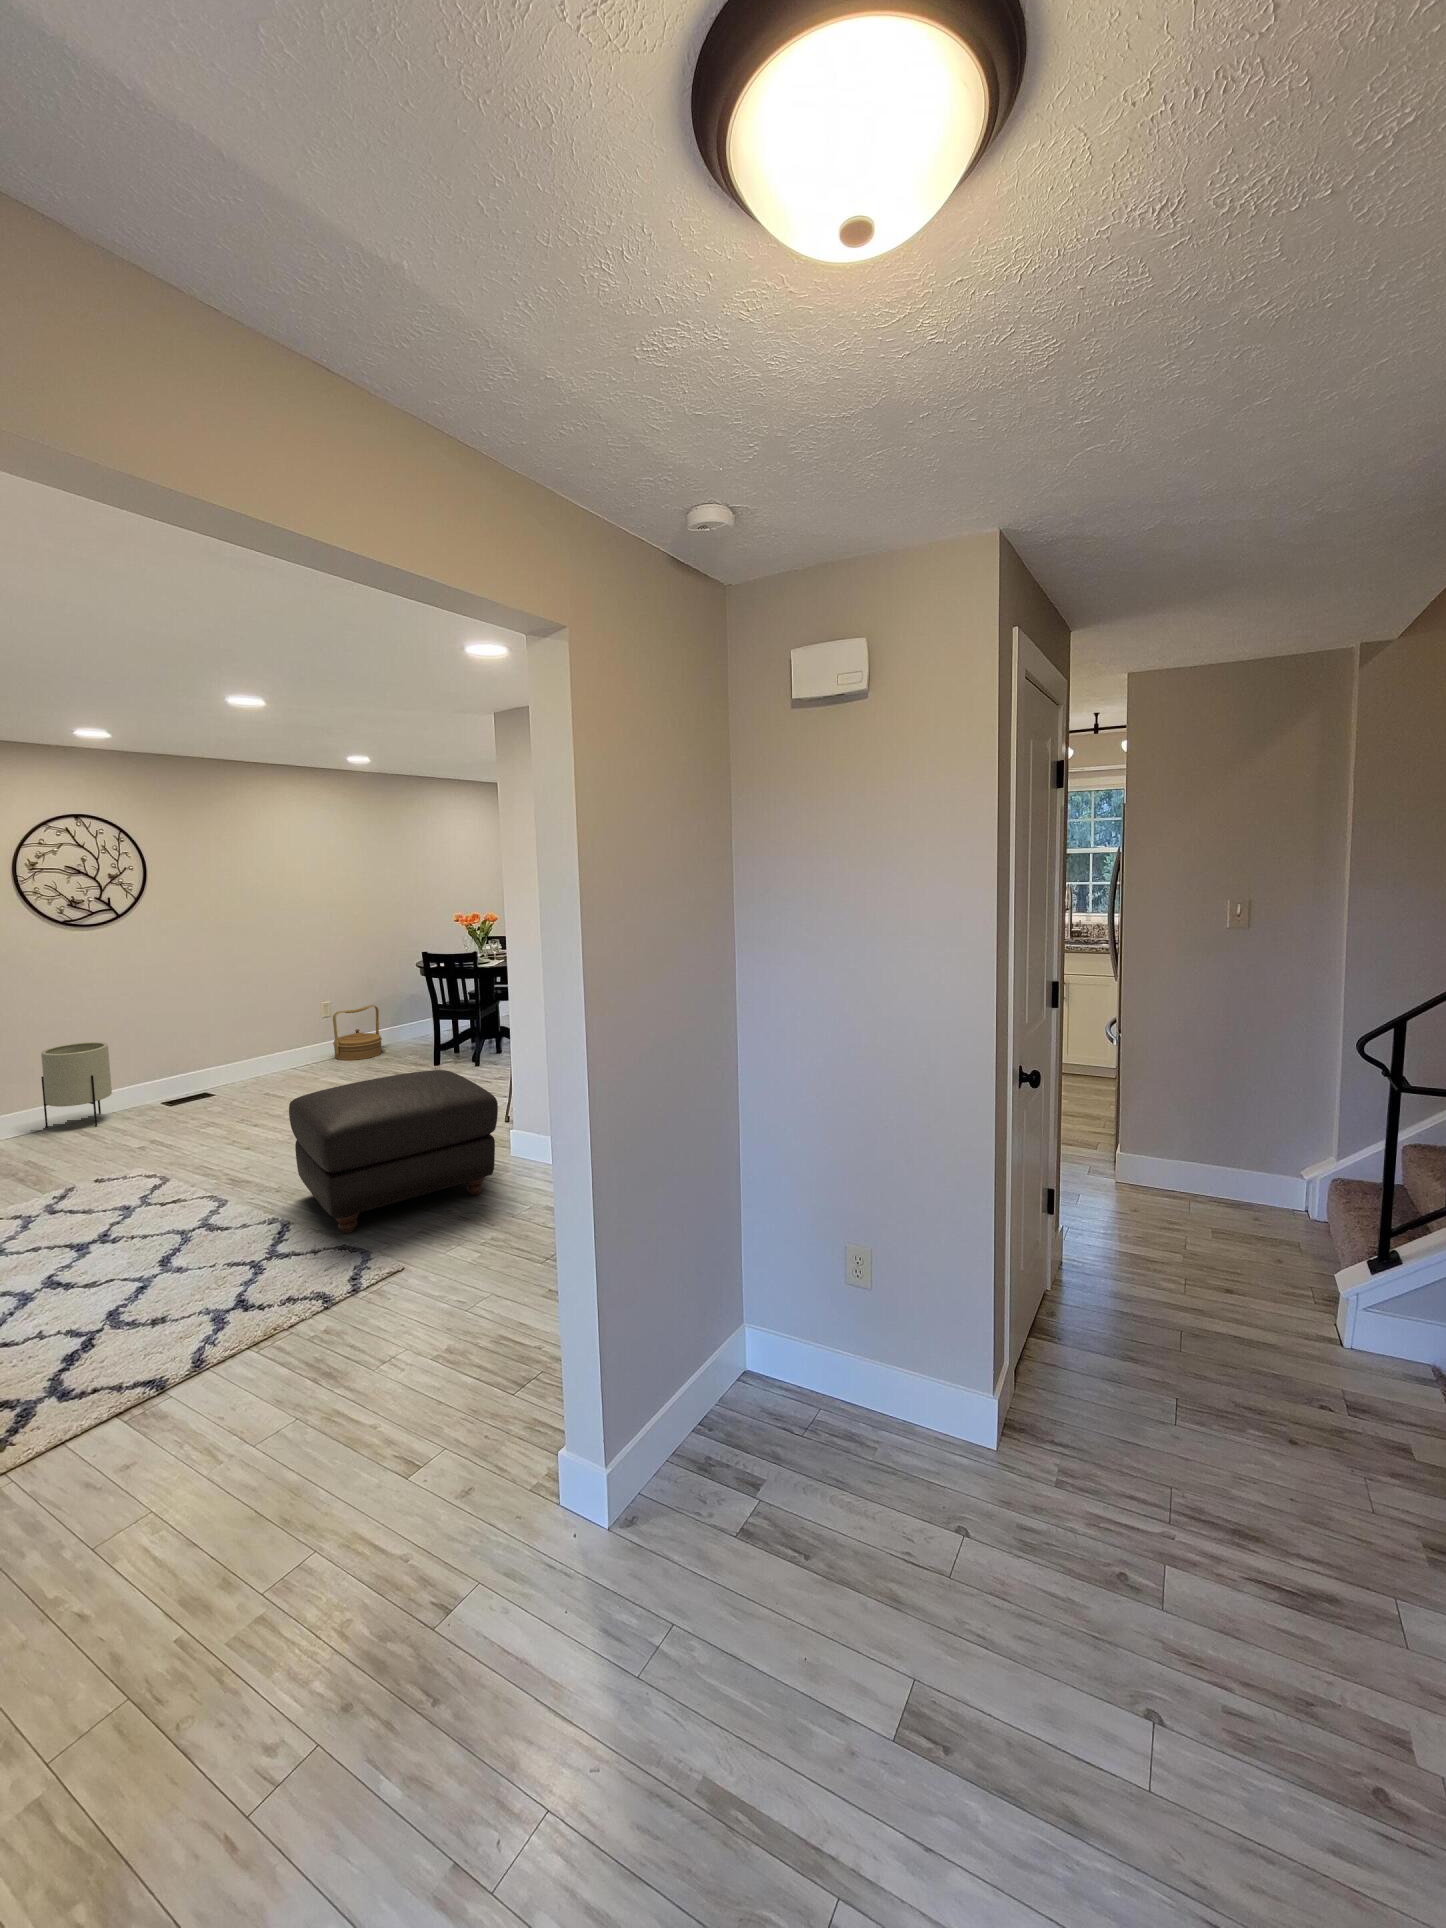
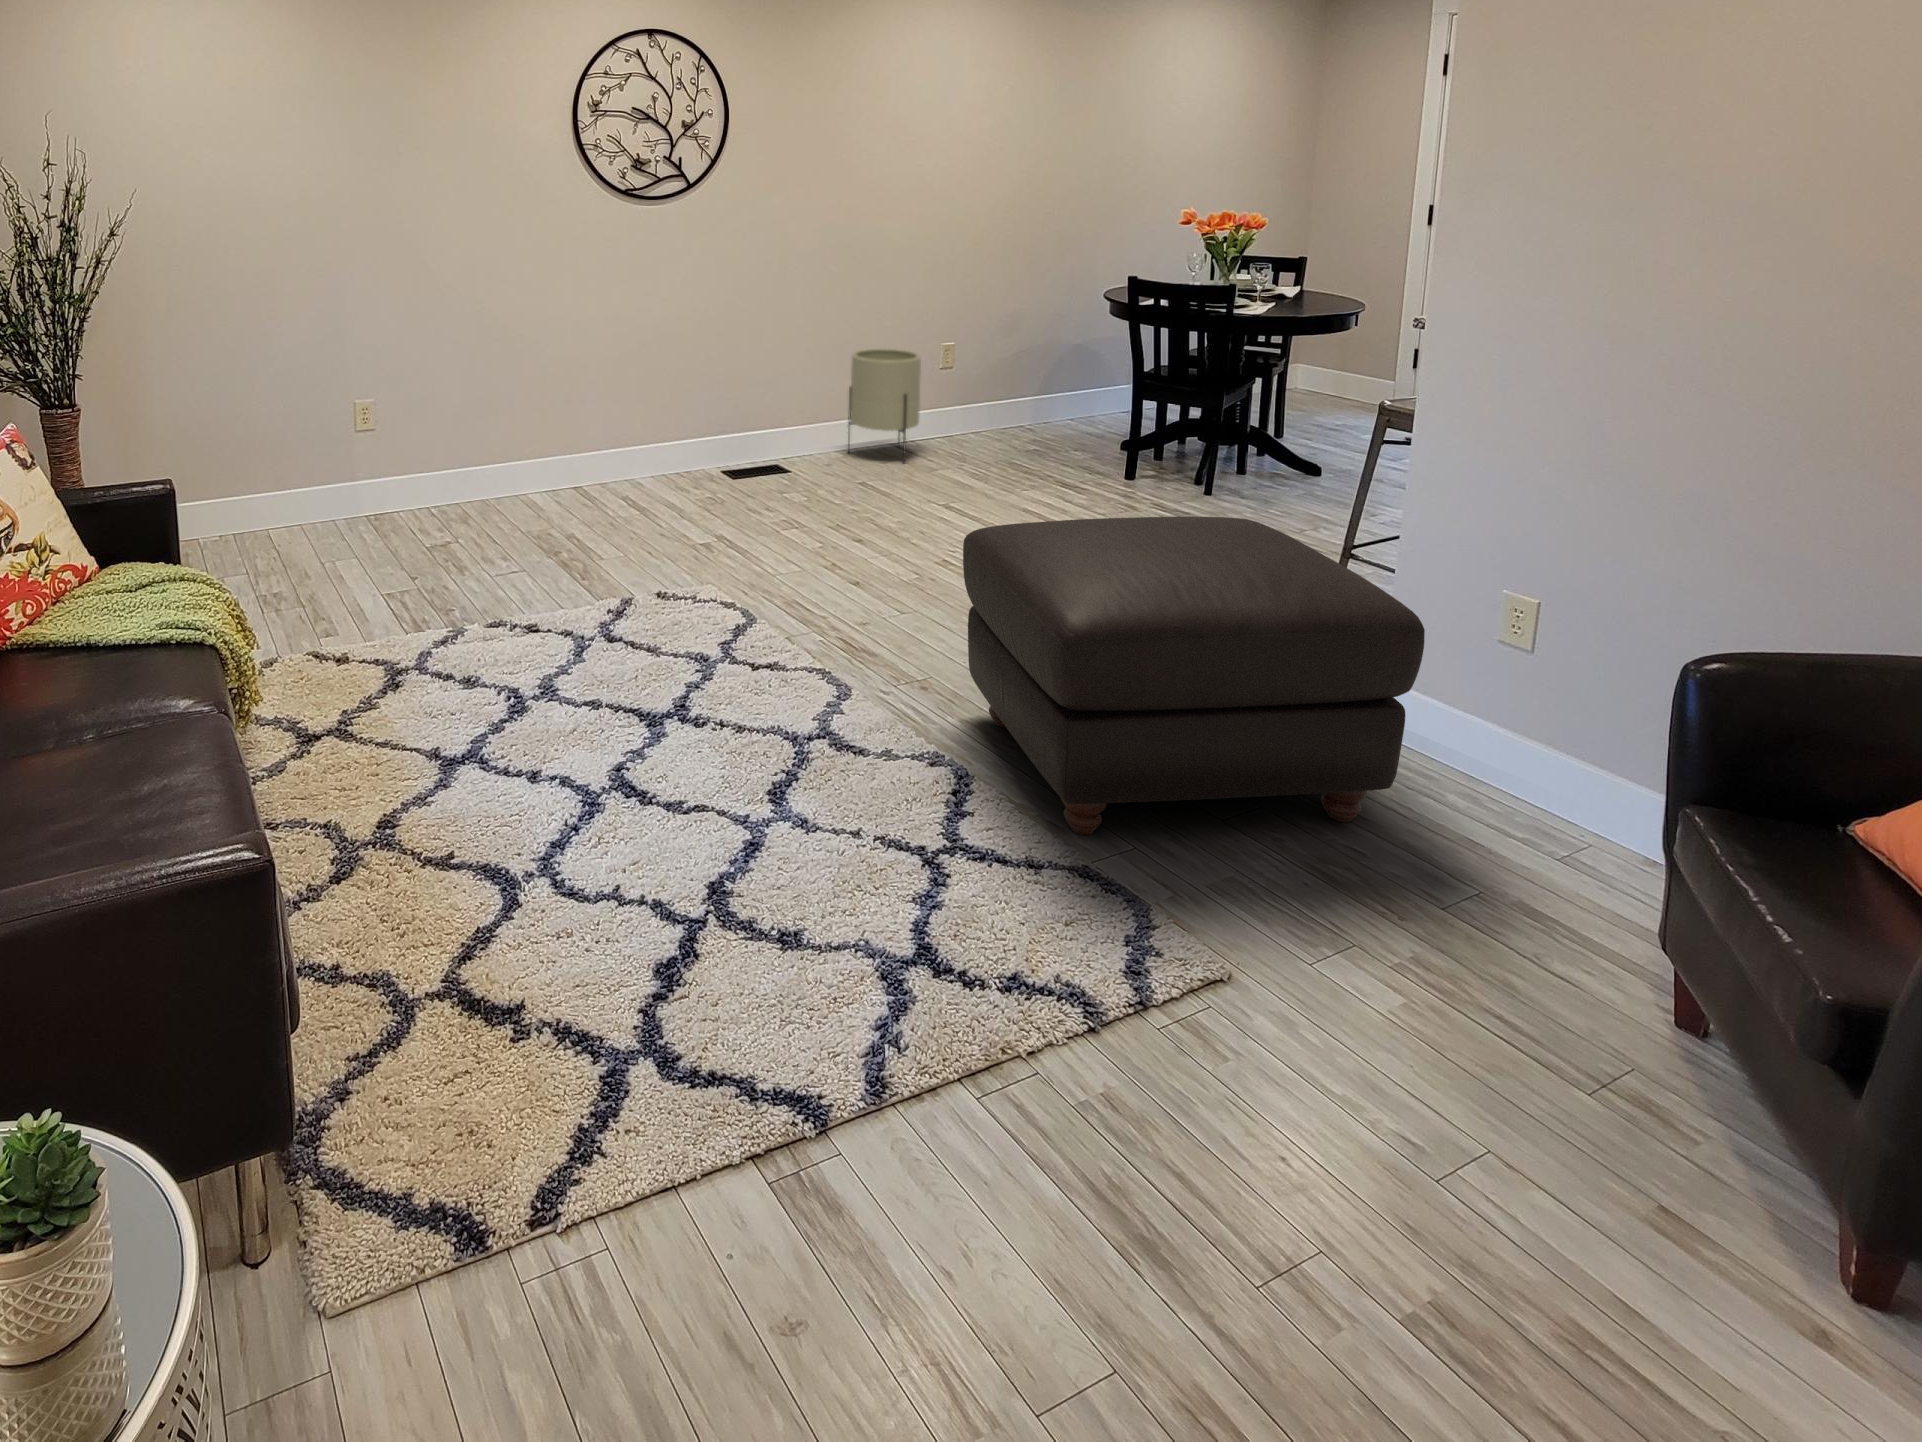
woven basket: present [333,1005,382,1060] -> none [954,360,1032,451]
planter: present [41,1042,112,1128] -> present [848,349,921,461]

